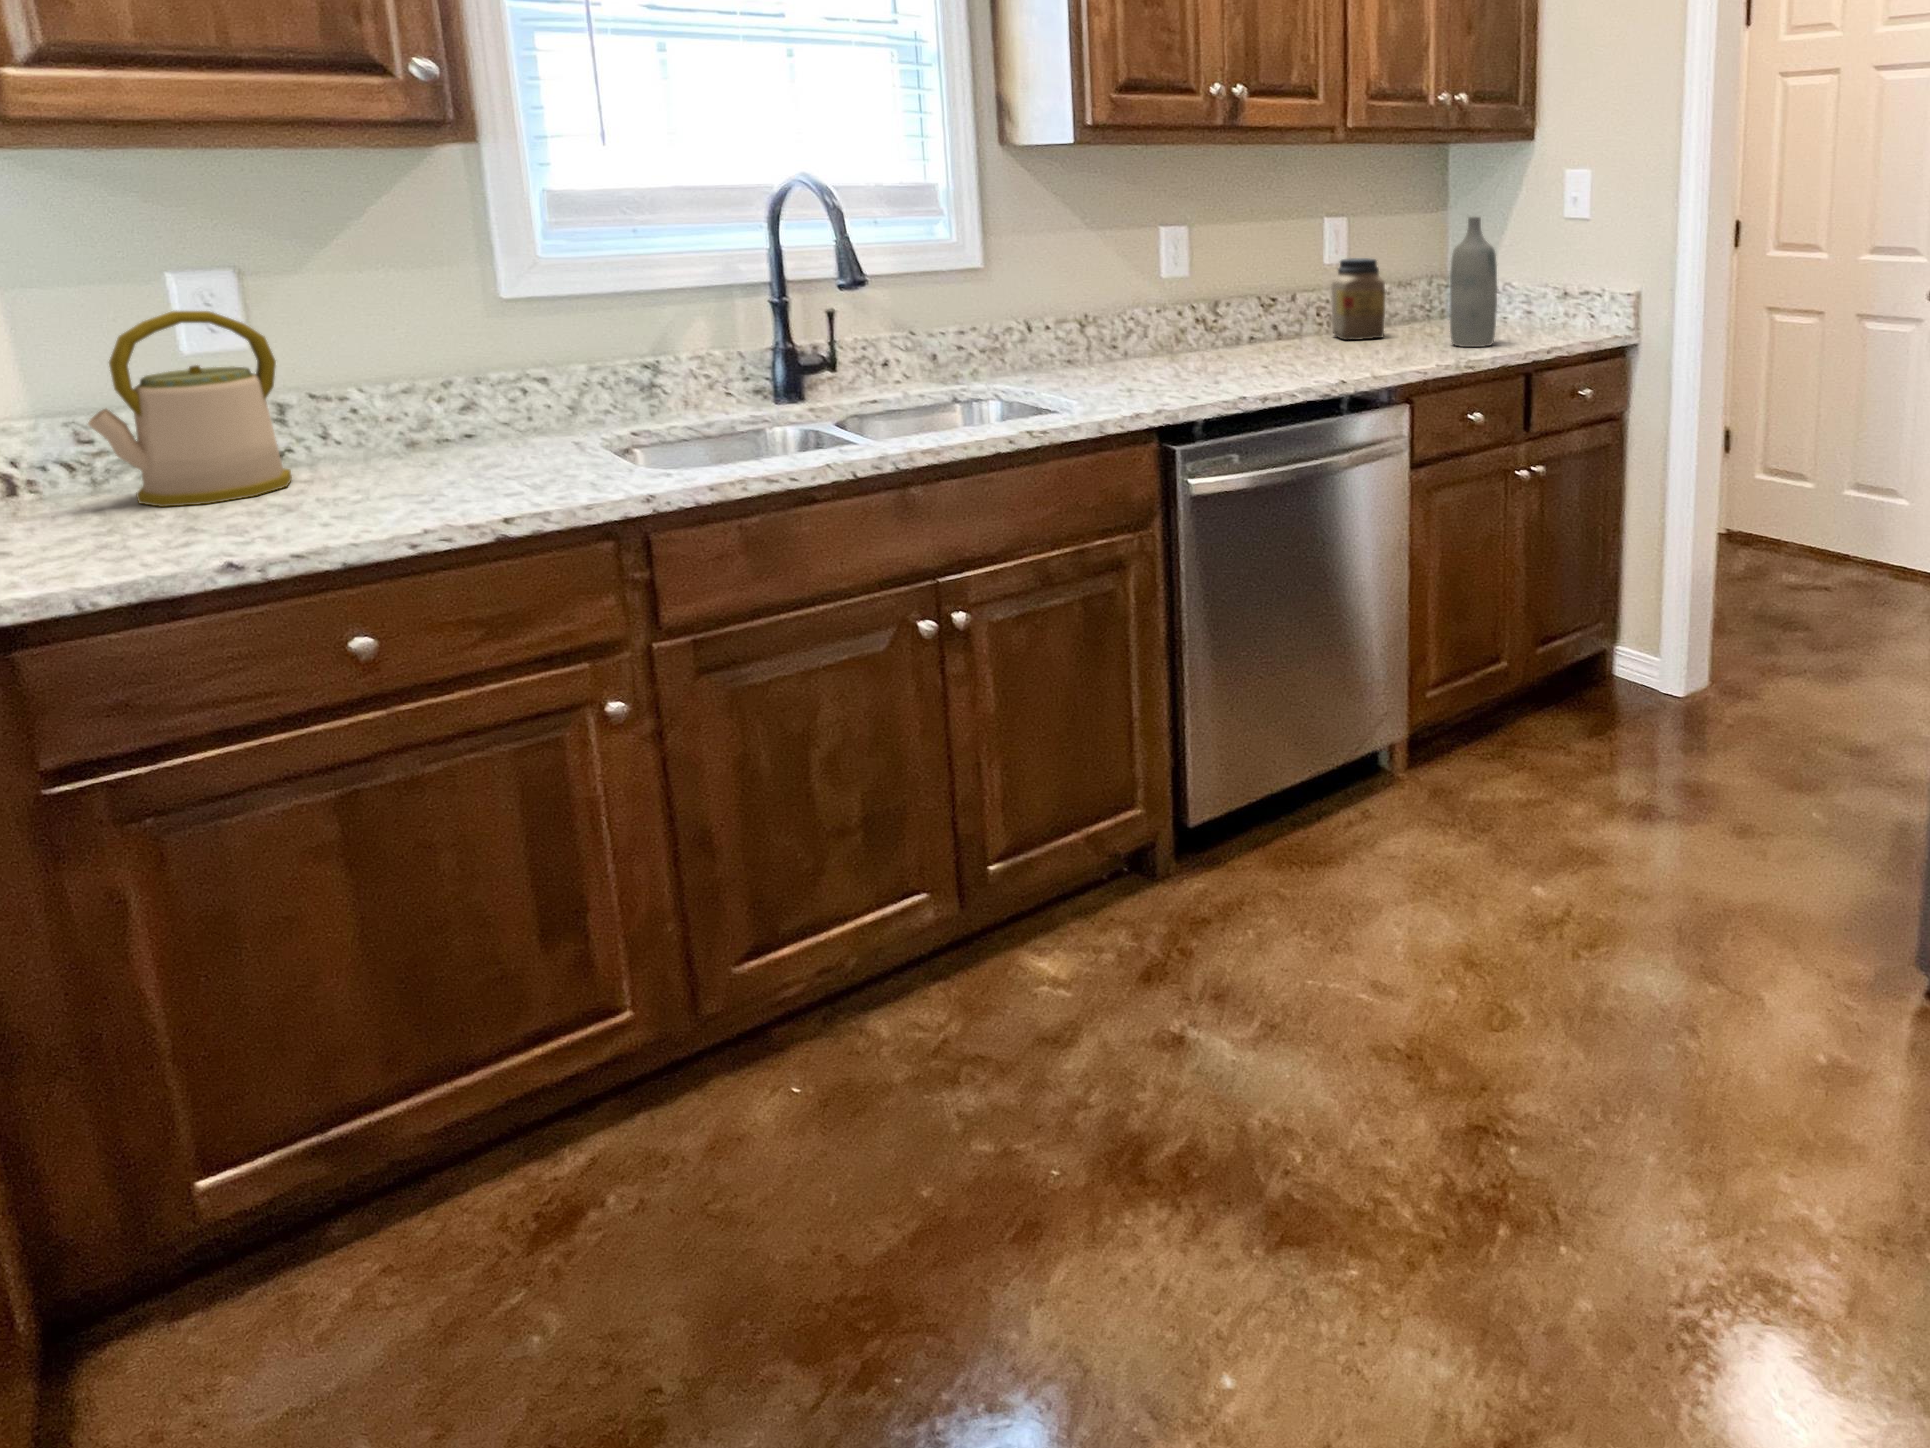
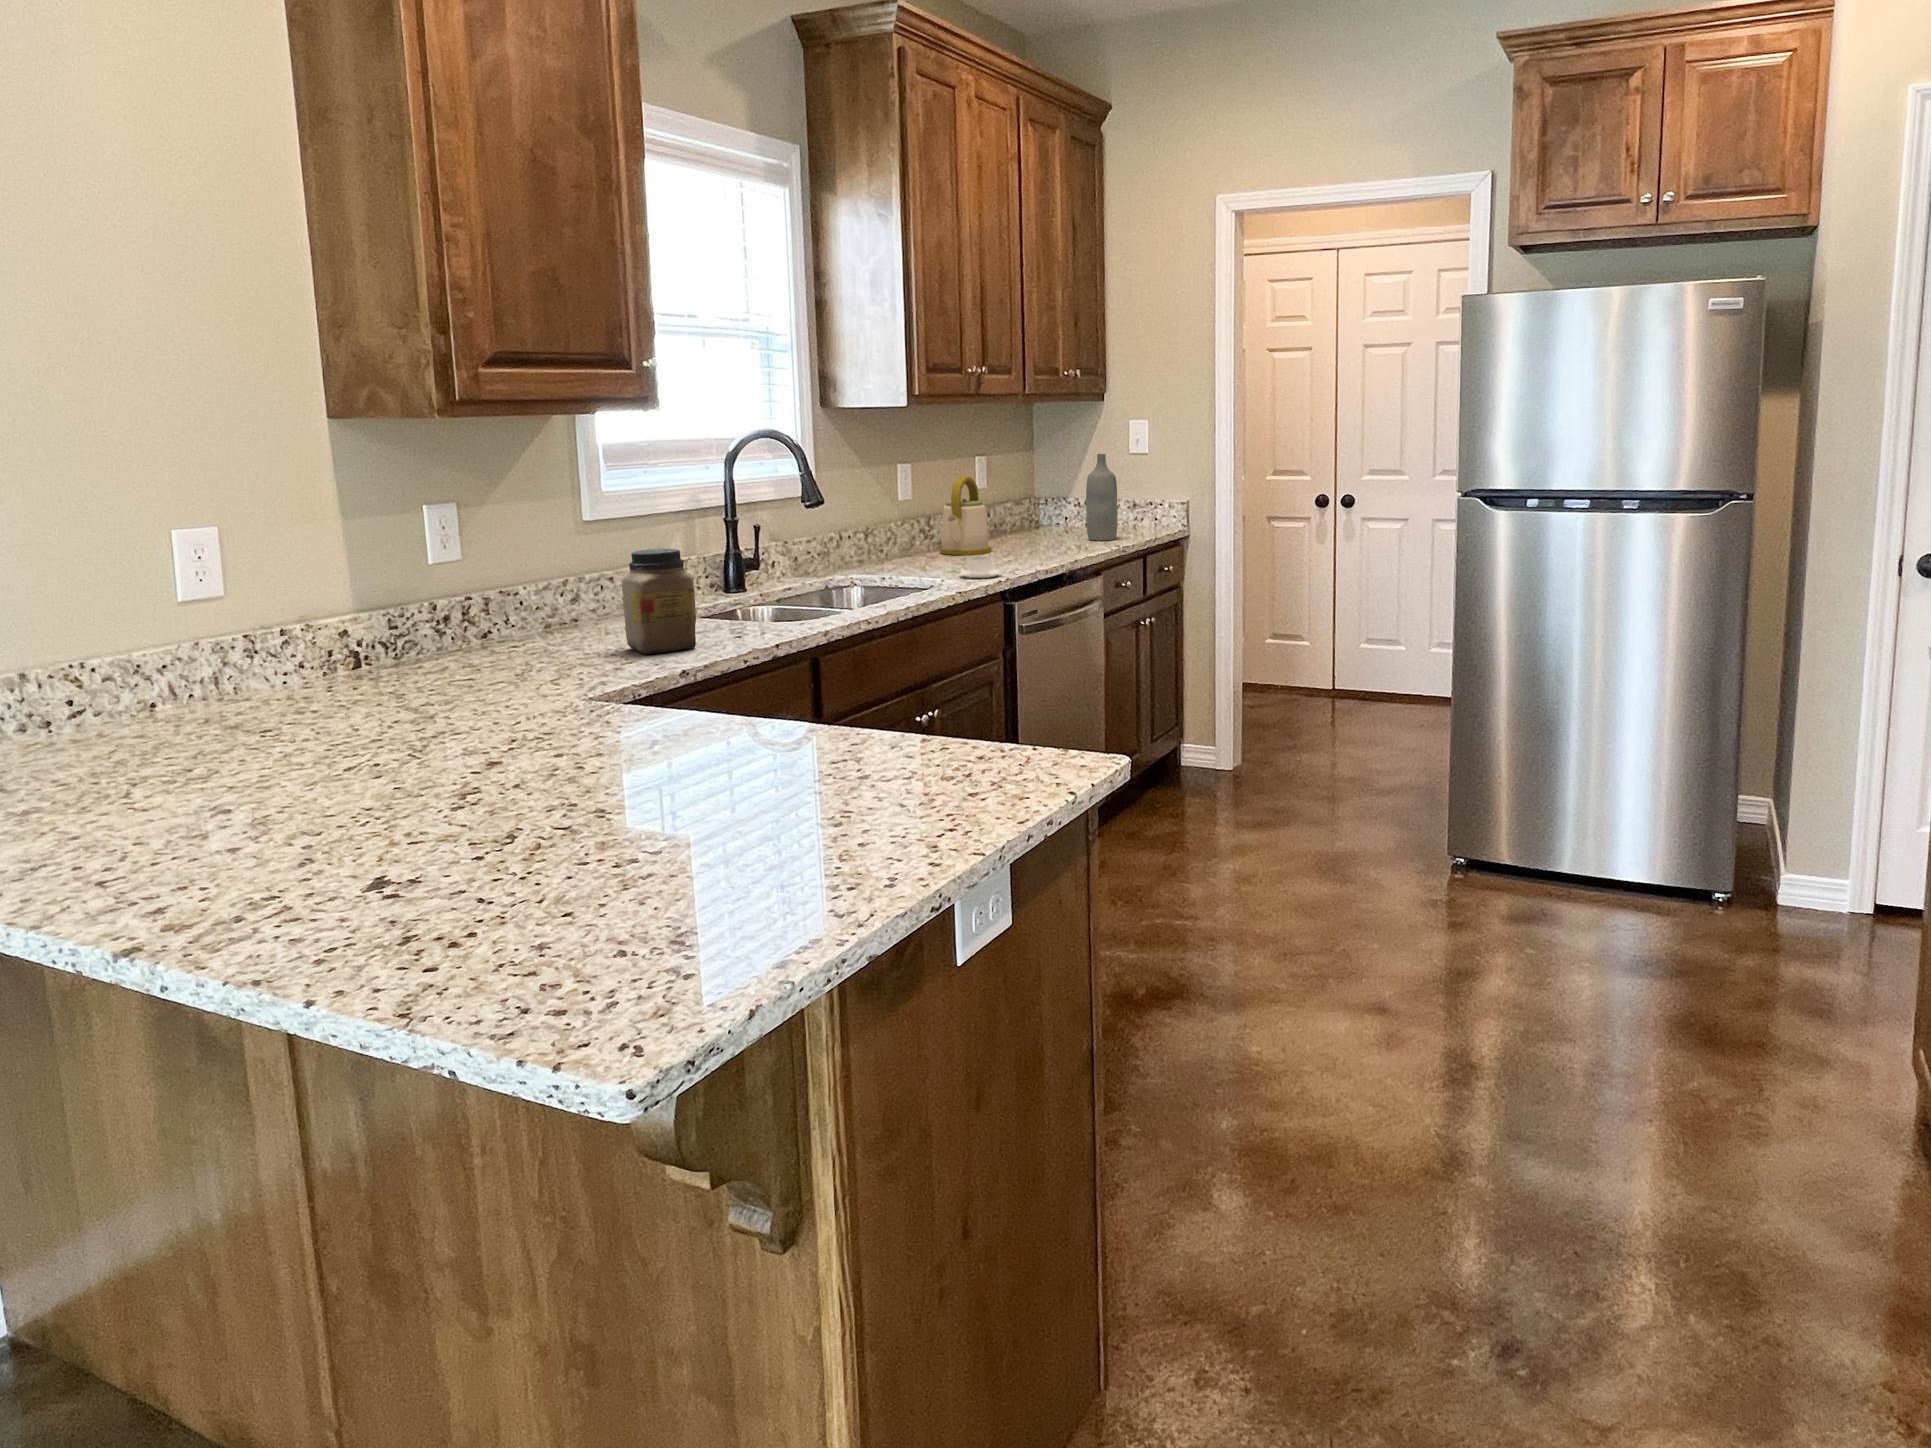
jar: present [1332,258,1385,340] -> present [622,549,696,655]
kettle: present [88,311,292,507] -> present [940,476,991,555]
coffee cup: none [1119,370,1184,404] -> present [960,556,1000,578]

